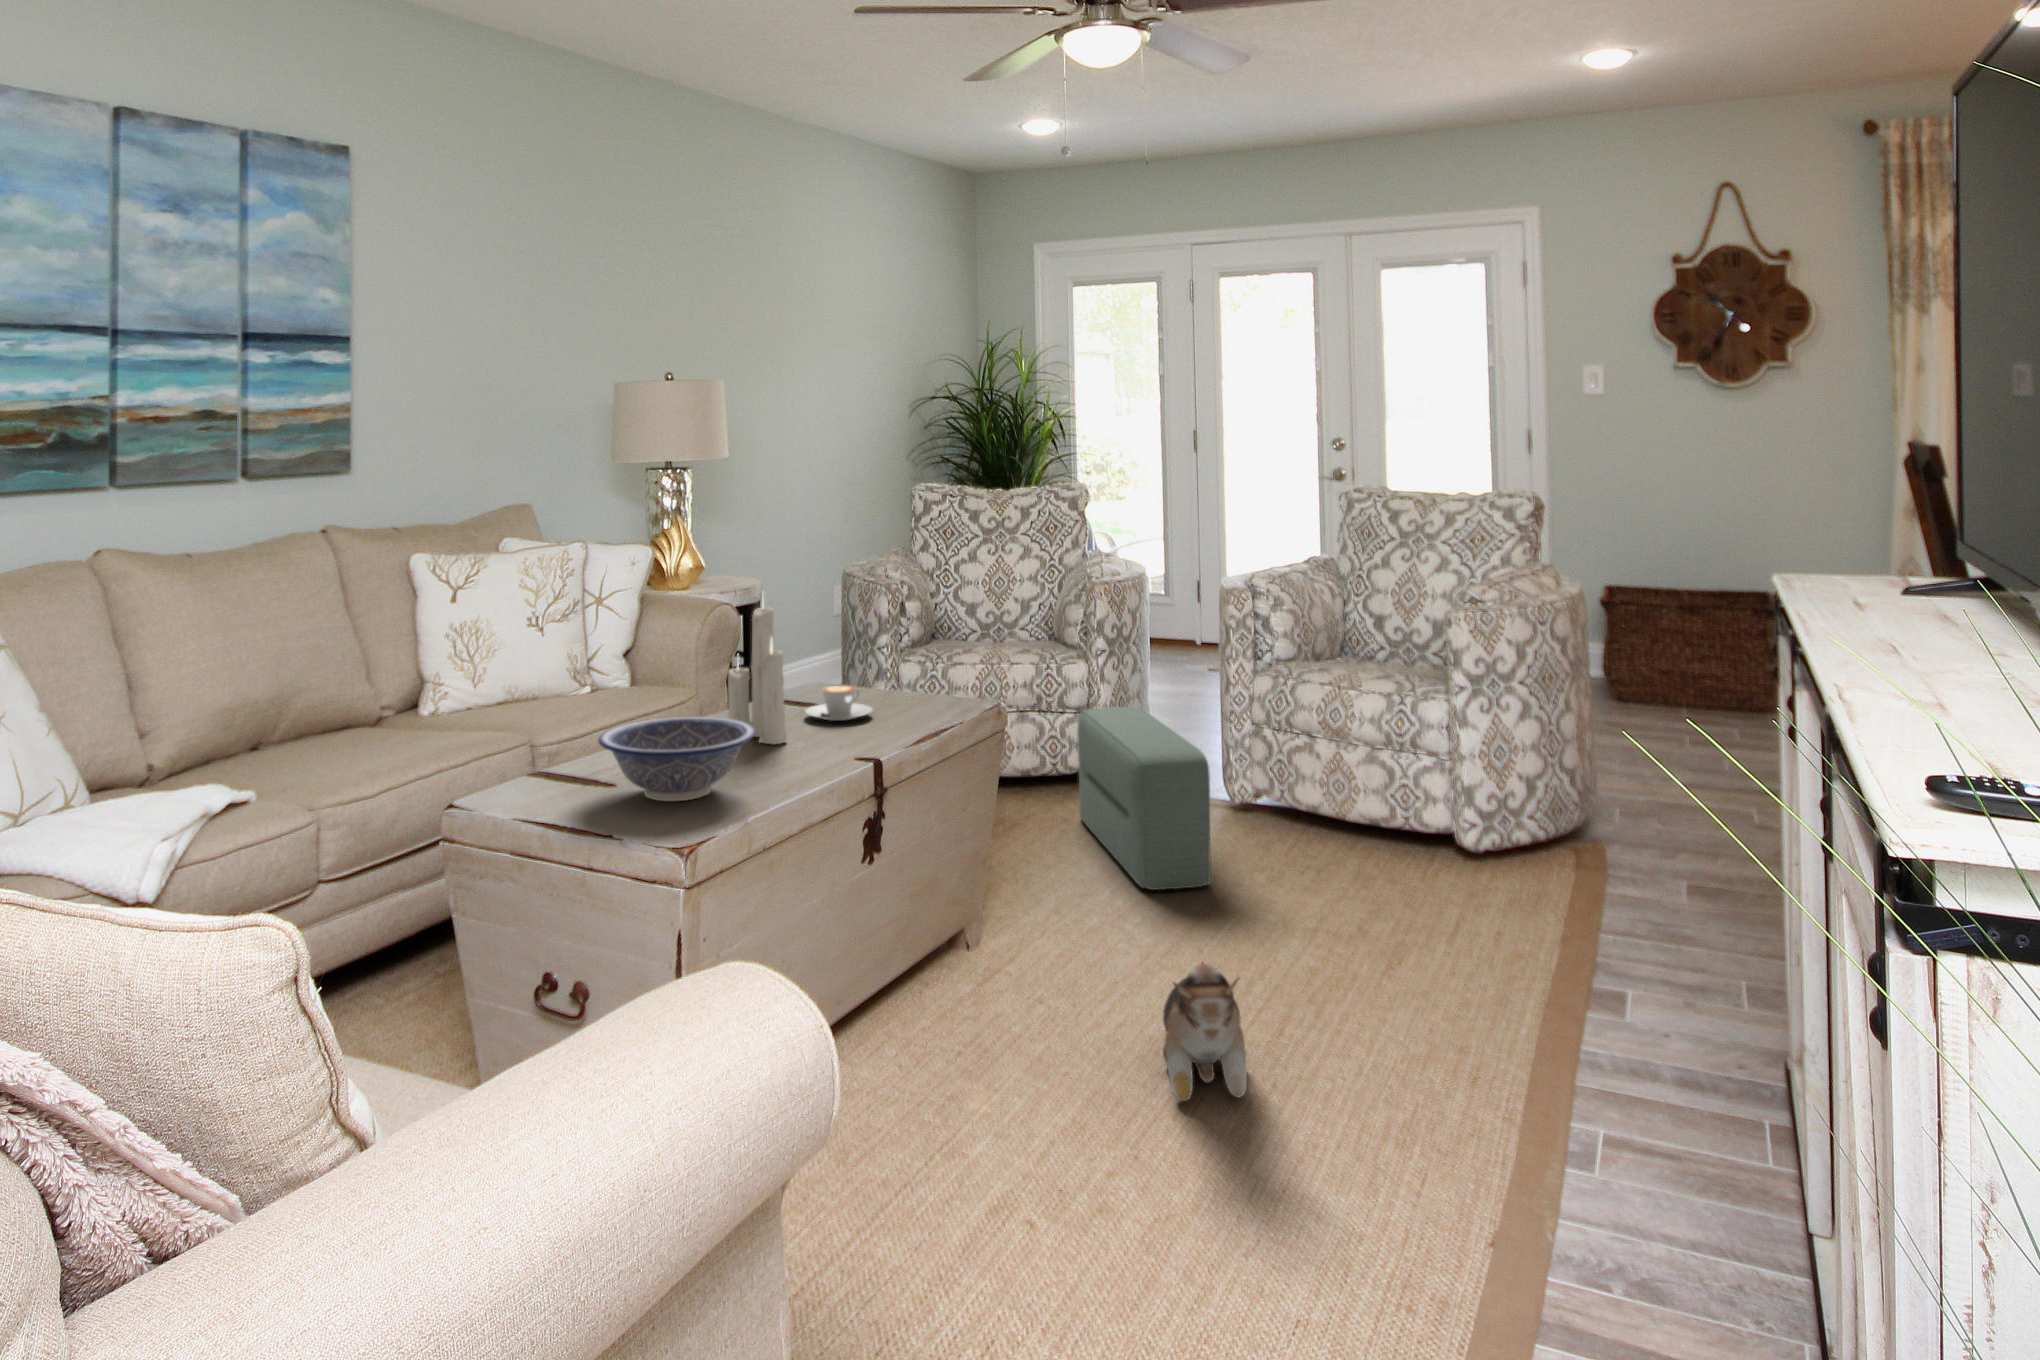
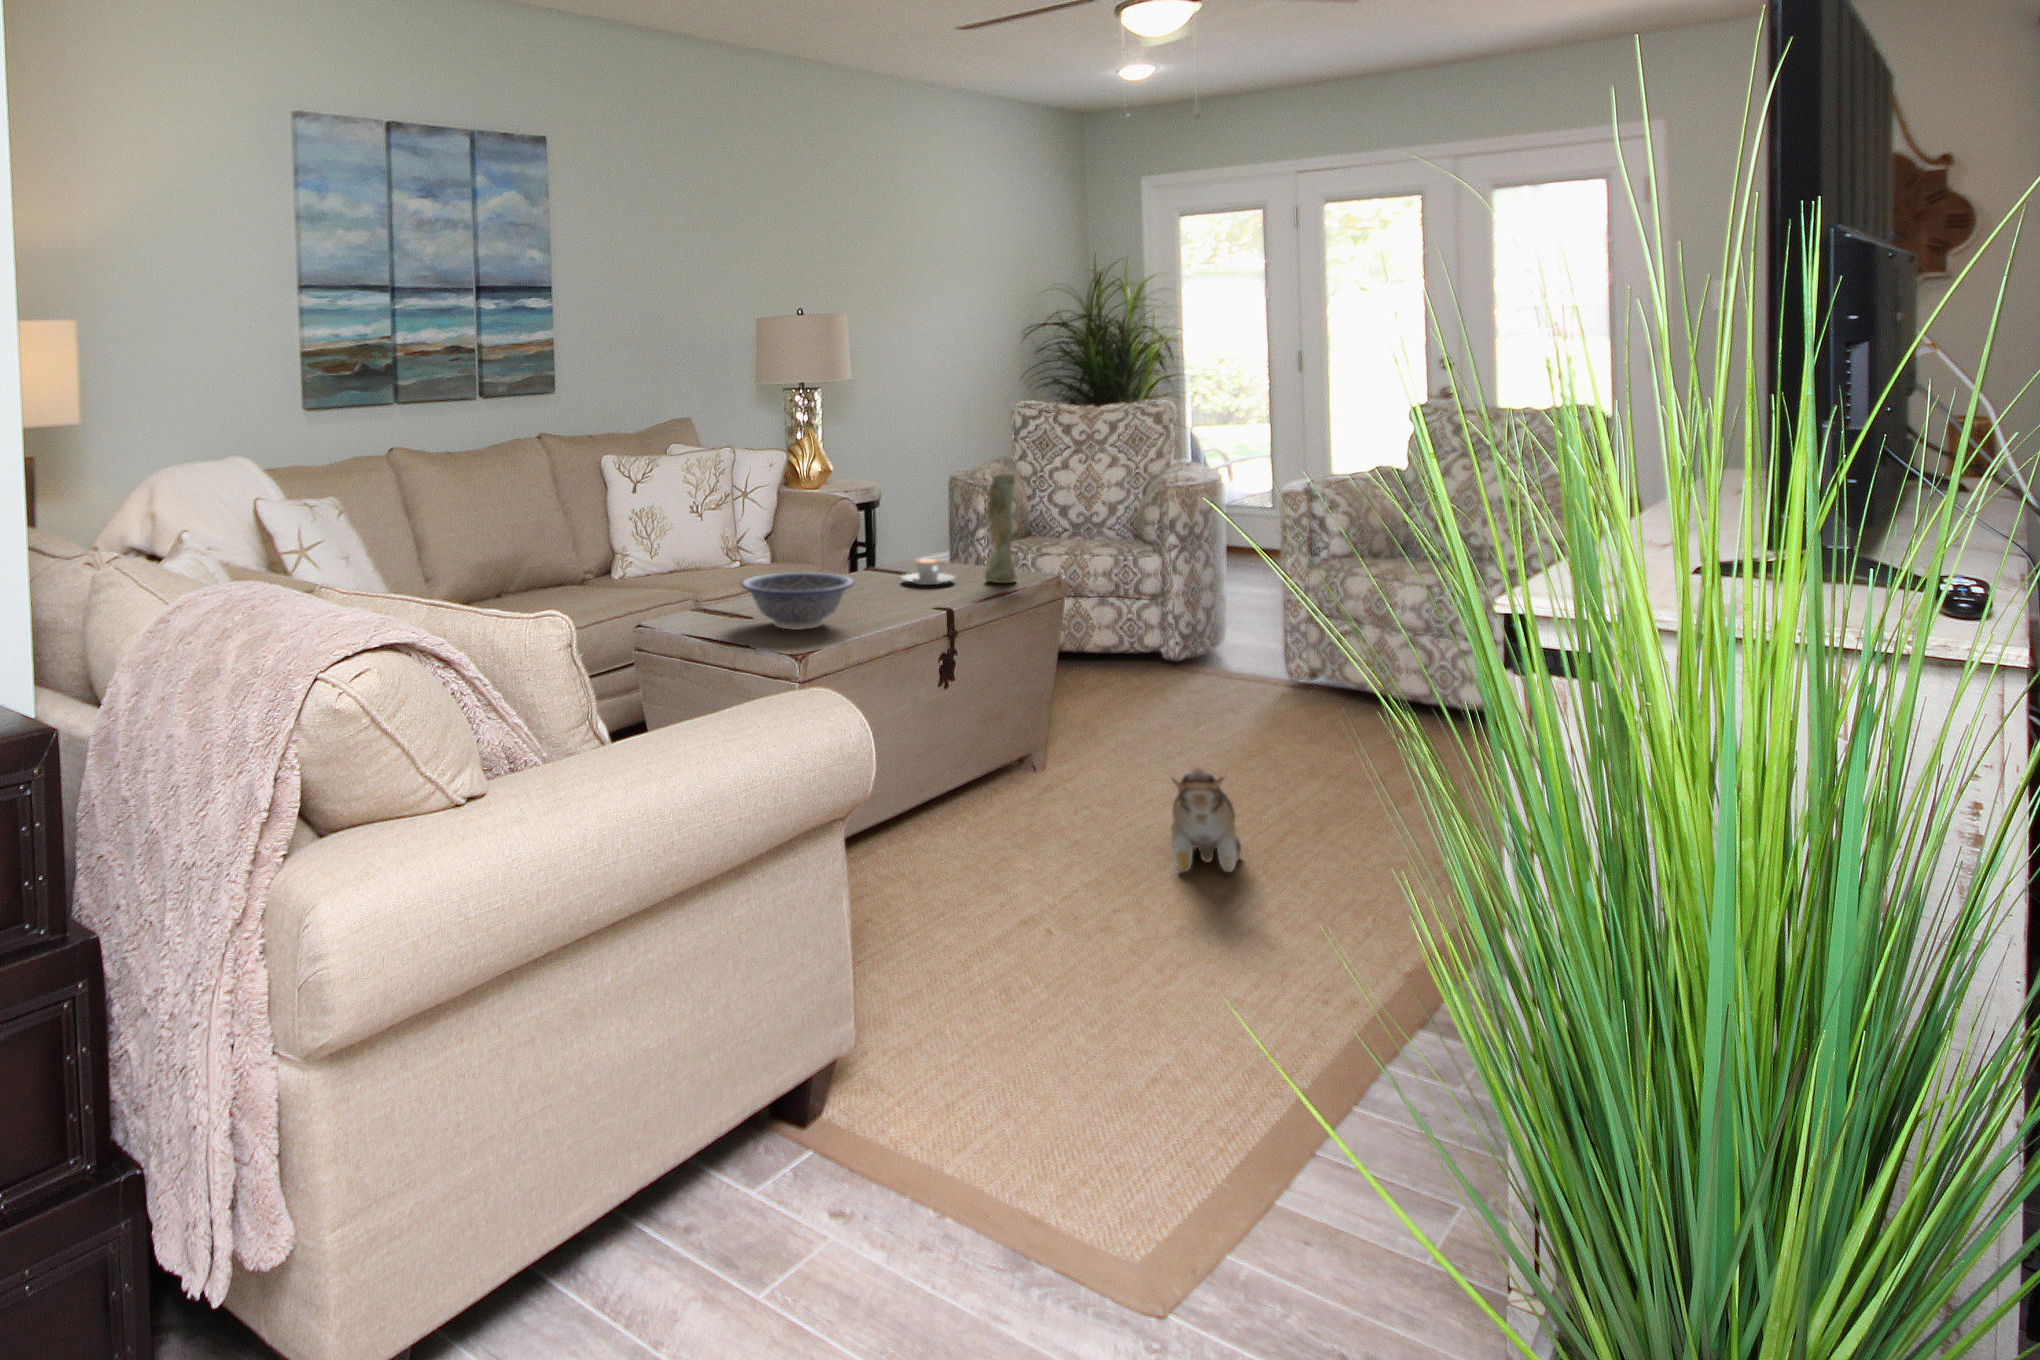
vase: none [909,577,949,715] -> present [985,474,1017,583]
candle: present [728,596,787,744] -> none [837,475,885,598]
pouf: present [1077,707,1211,890] -> none [1148,592,1252,739]

